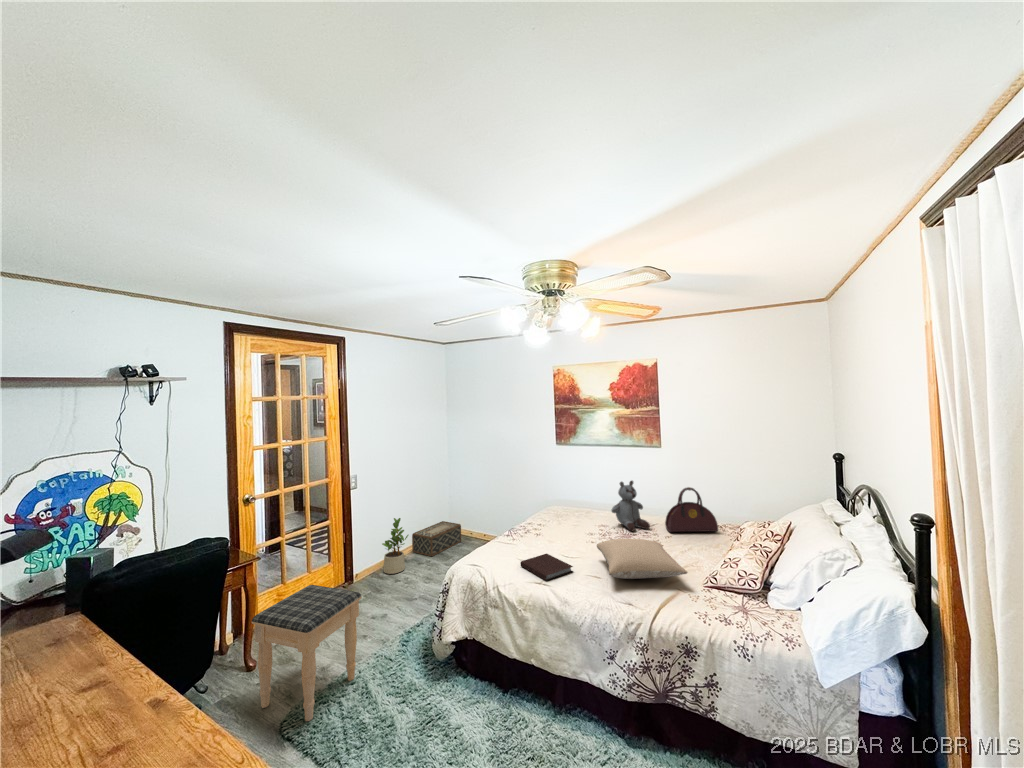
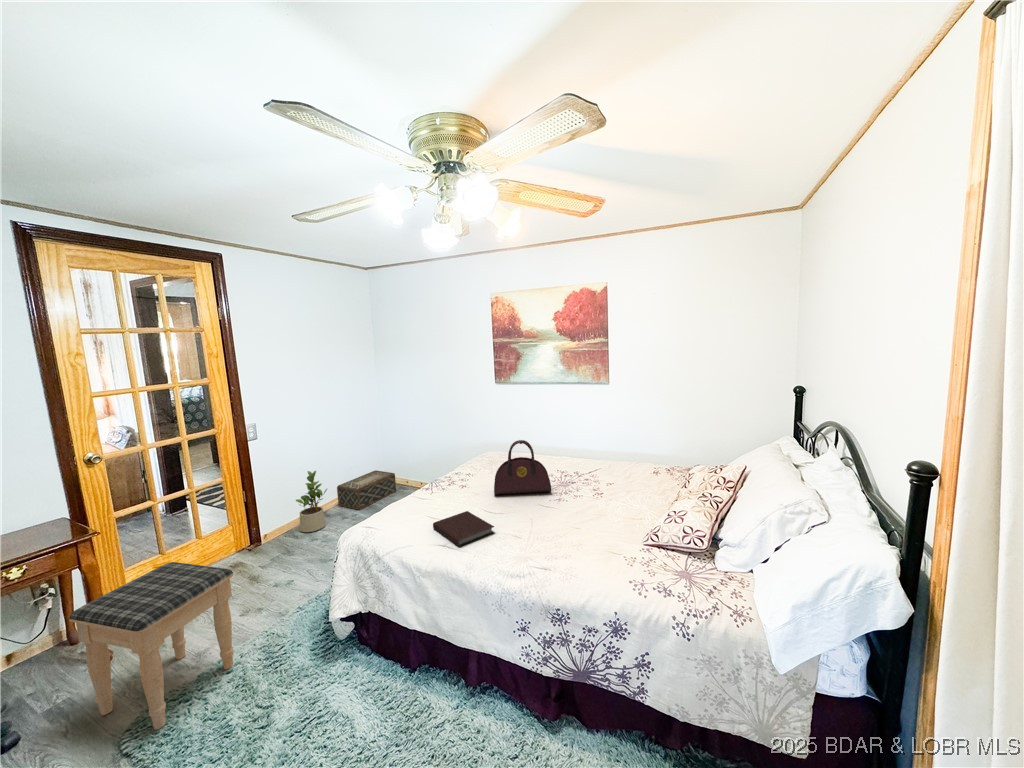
stuffed bear: present [612,481,650,531] -> none [551,422,593,479]
handbag: present [665,487,718,532] -> present [494,440,551,495]
pillow: present [597,539,688,579] -> none [525,492,625,540]

